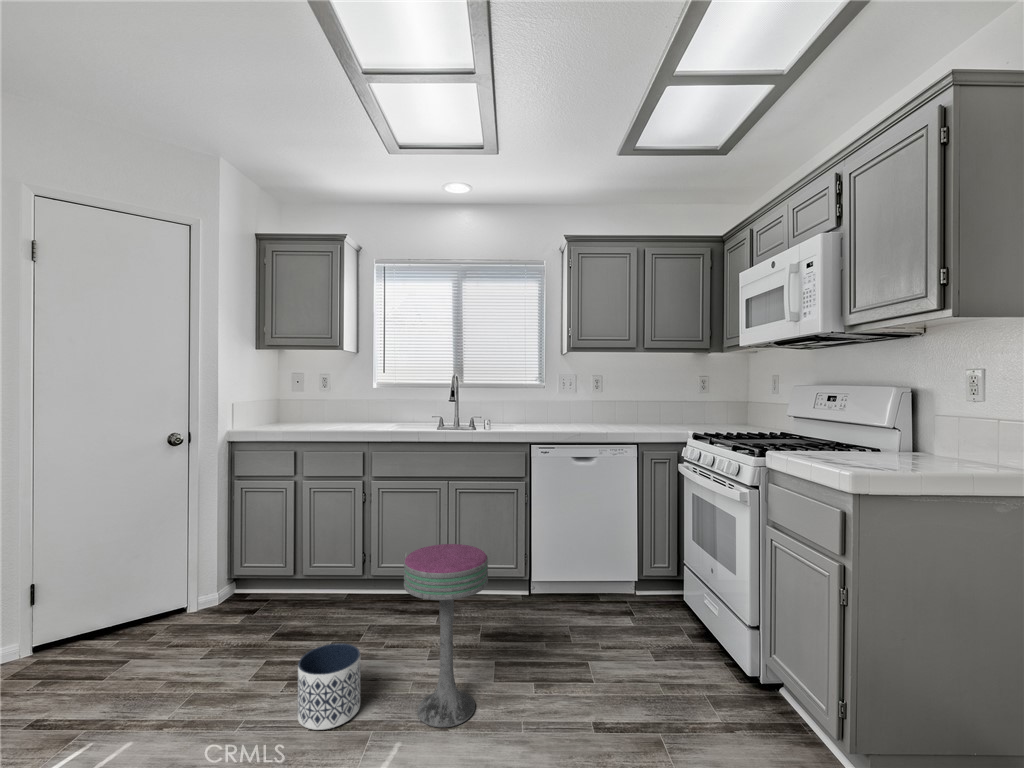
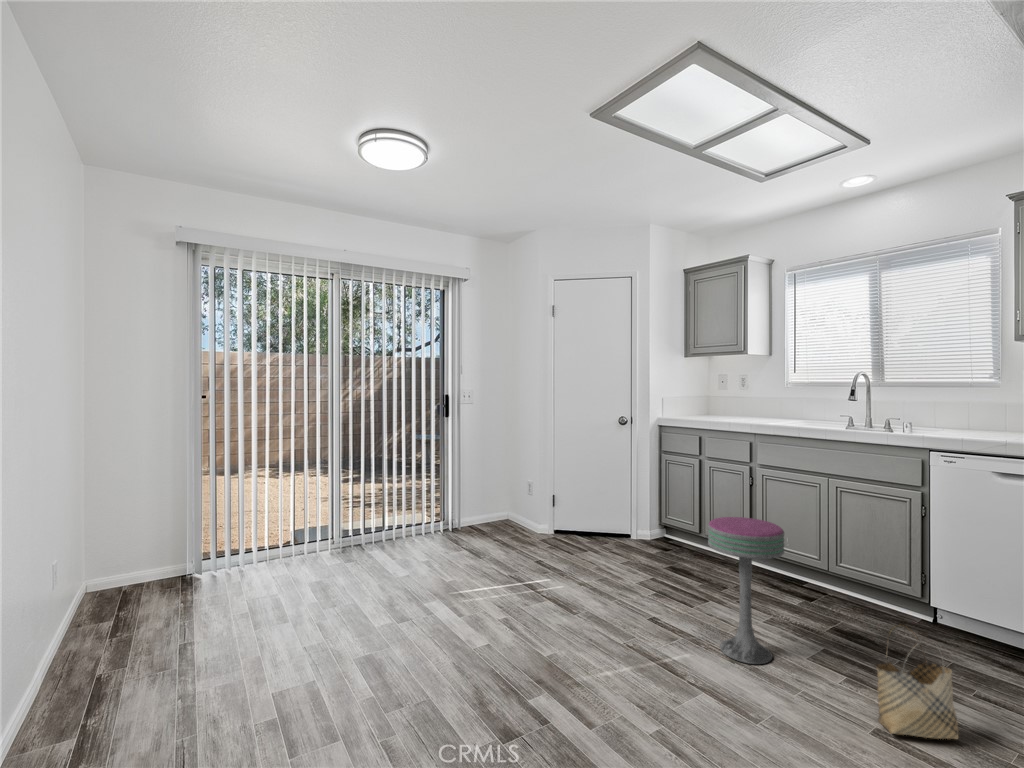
woven basket: none [593,613,639,724] -> present [876,625,959,739]
planter: present [298,643,360,730] -> none [645,571,689,625]

